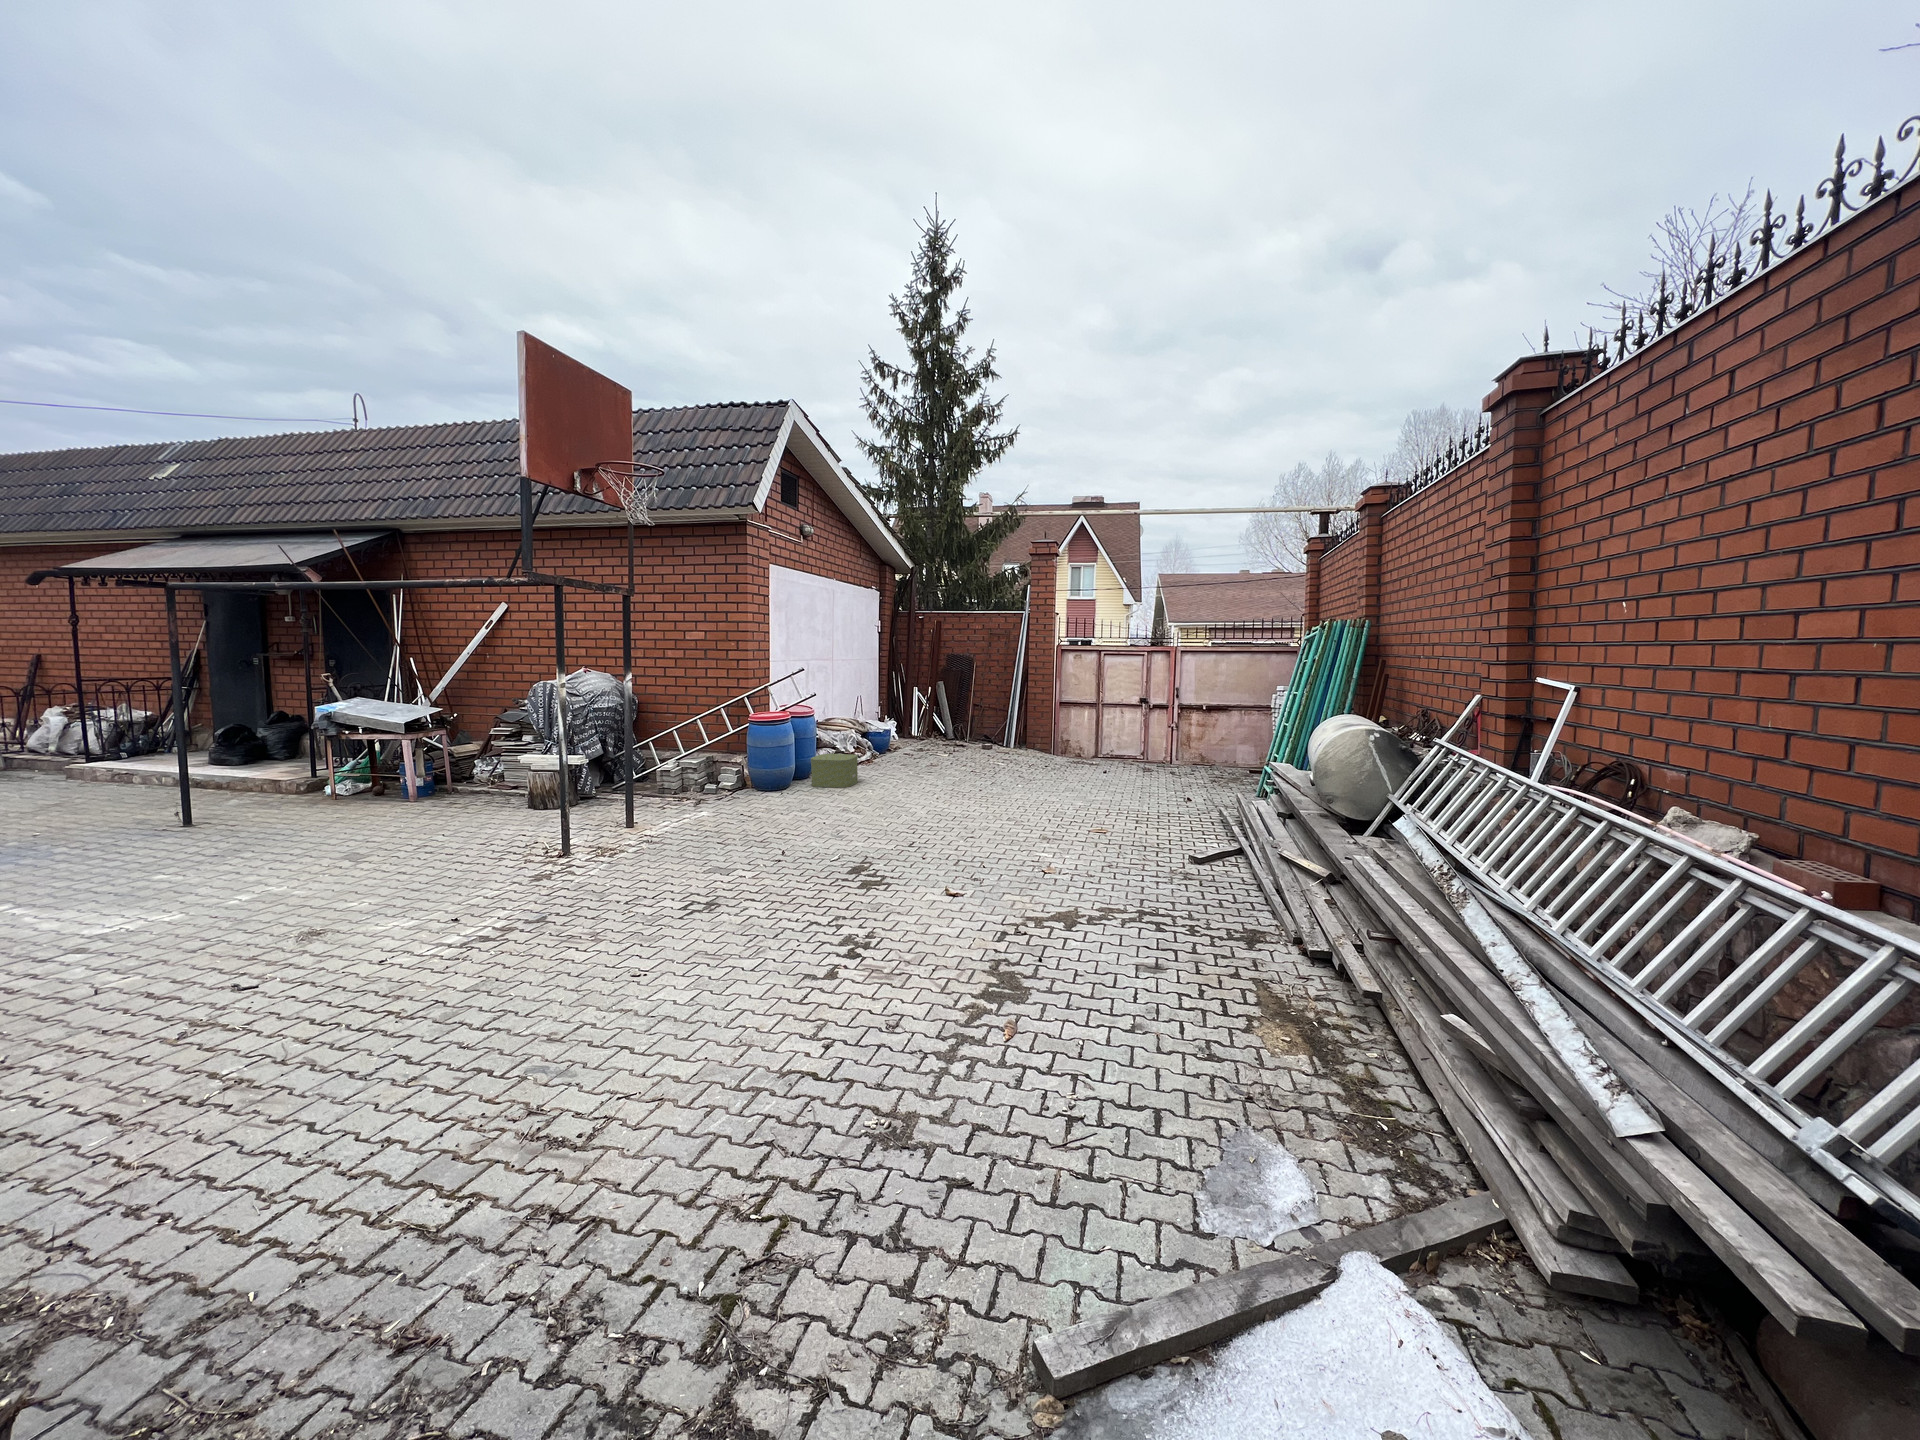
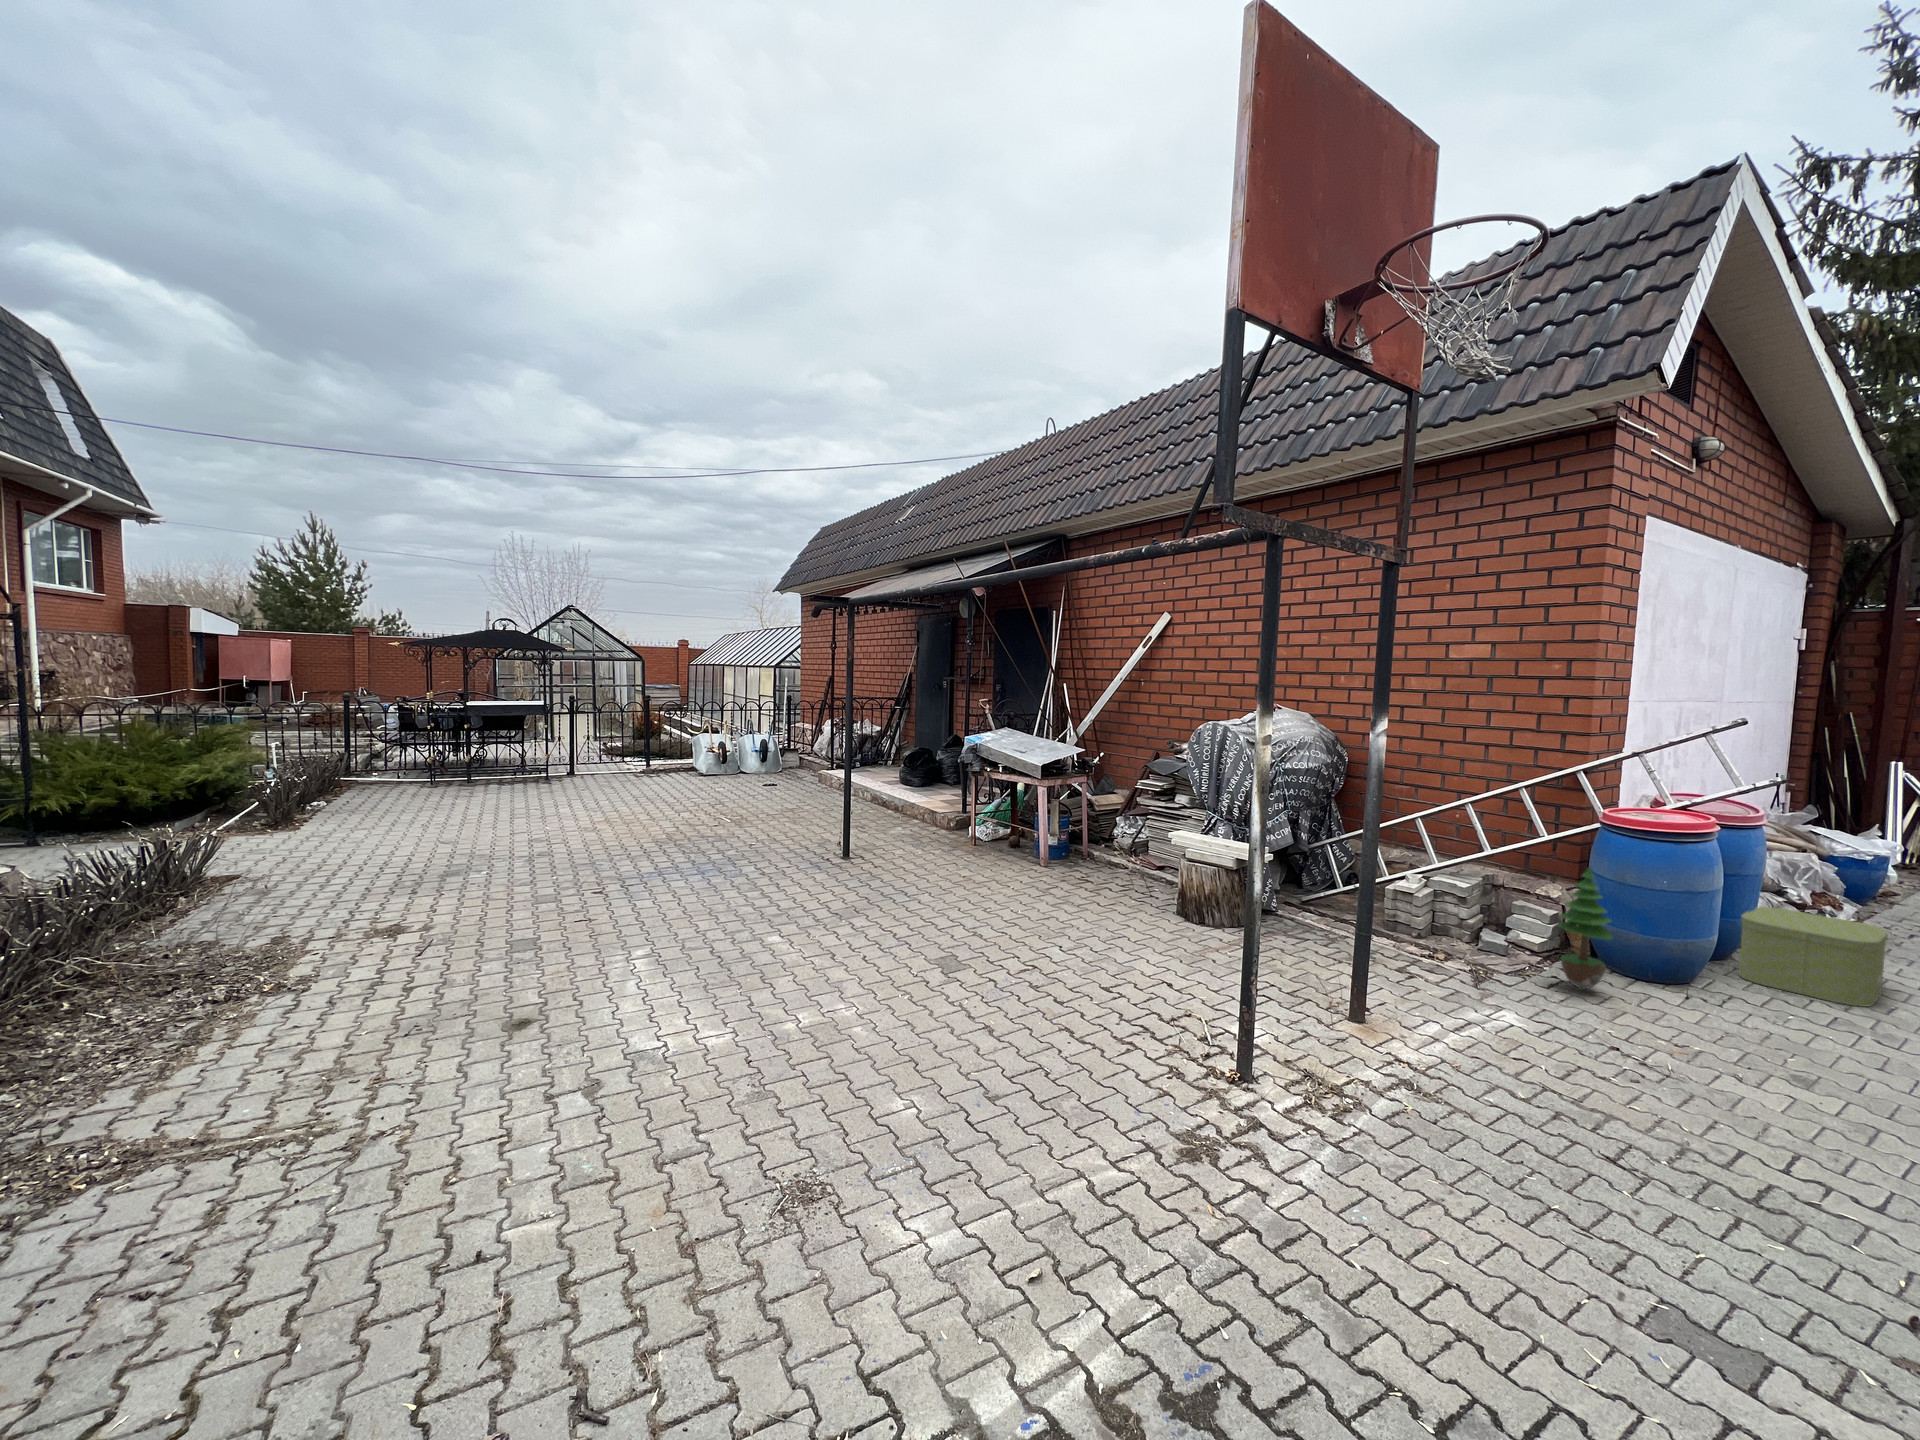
potted tree: none [731,741,753,801] -> present [1558,868,1613,989]

